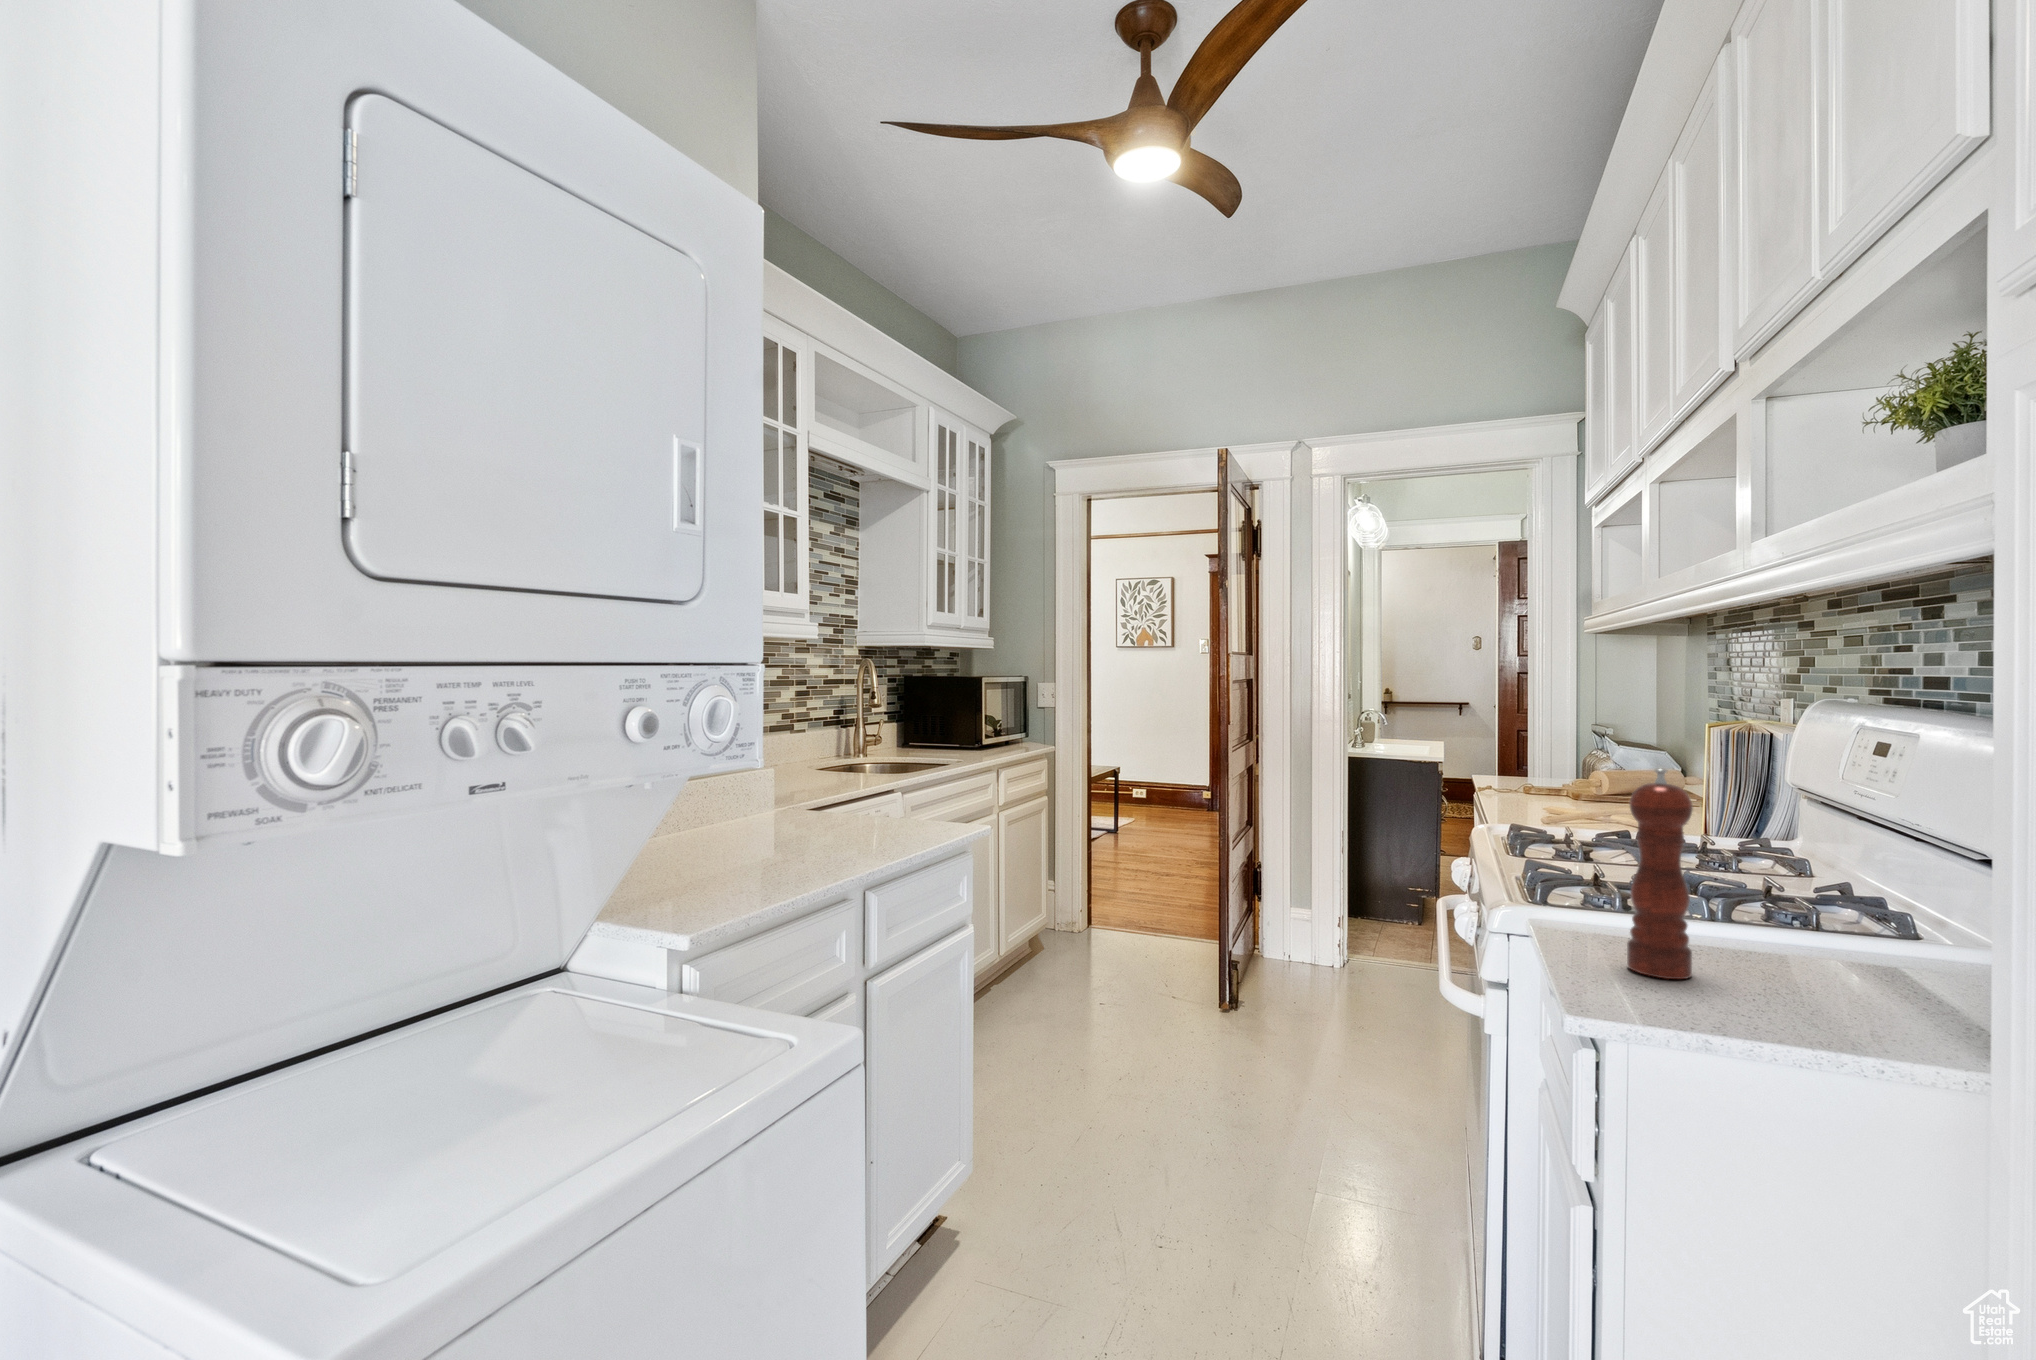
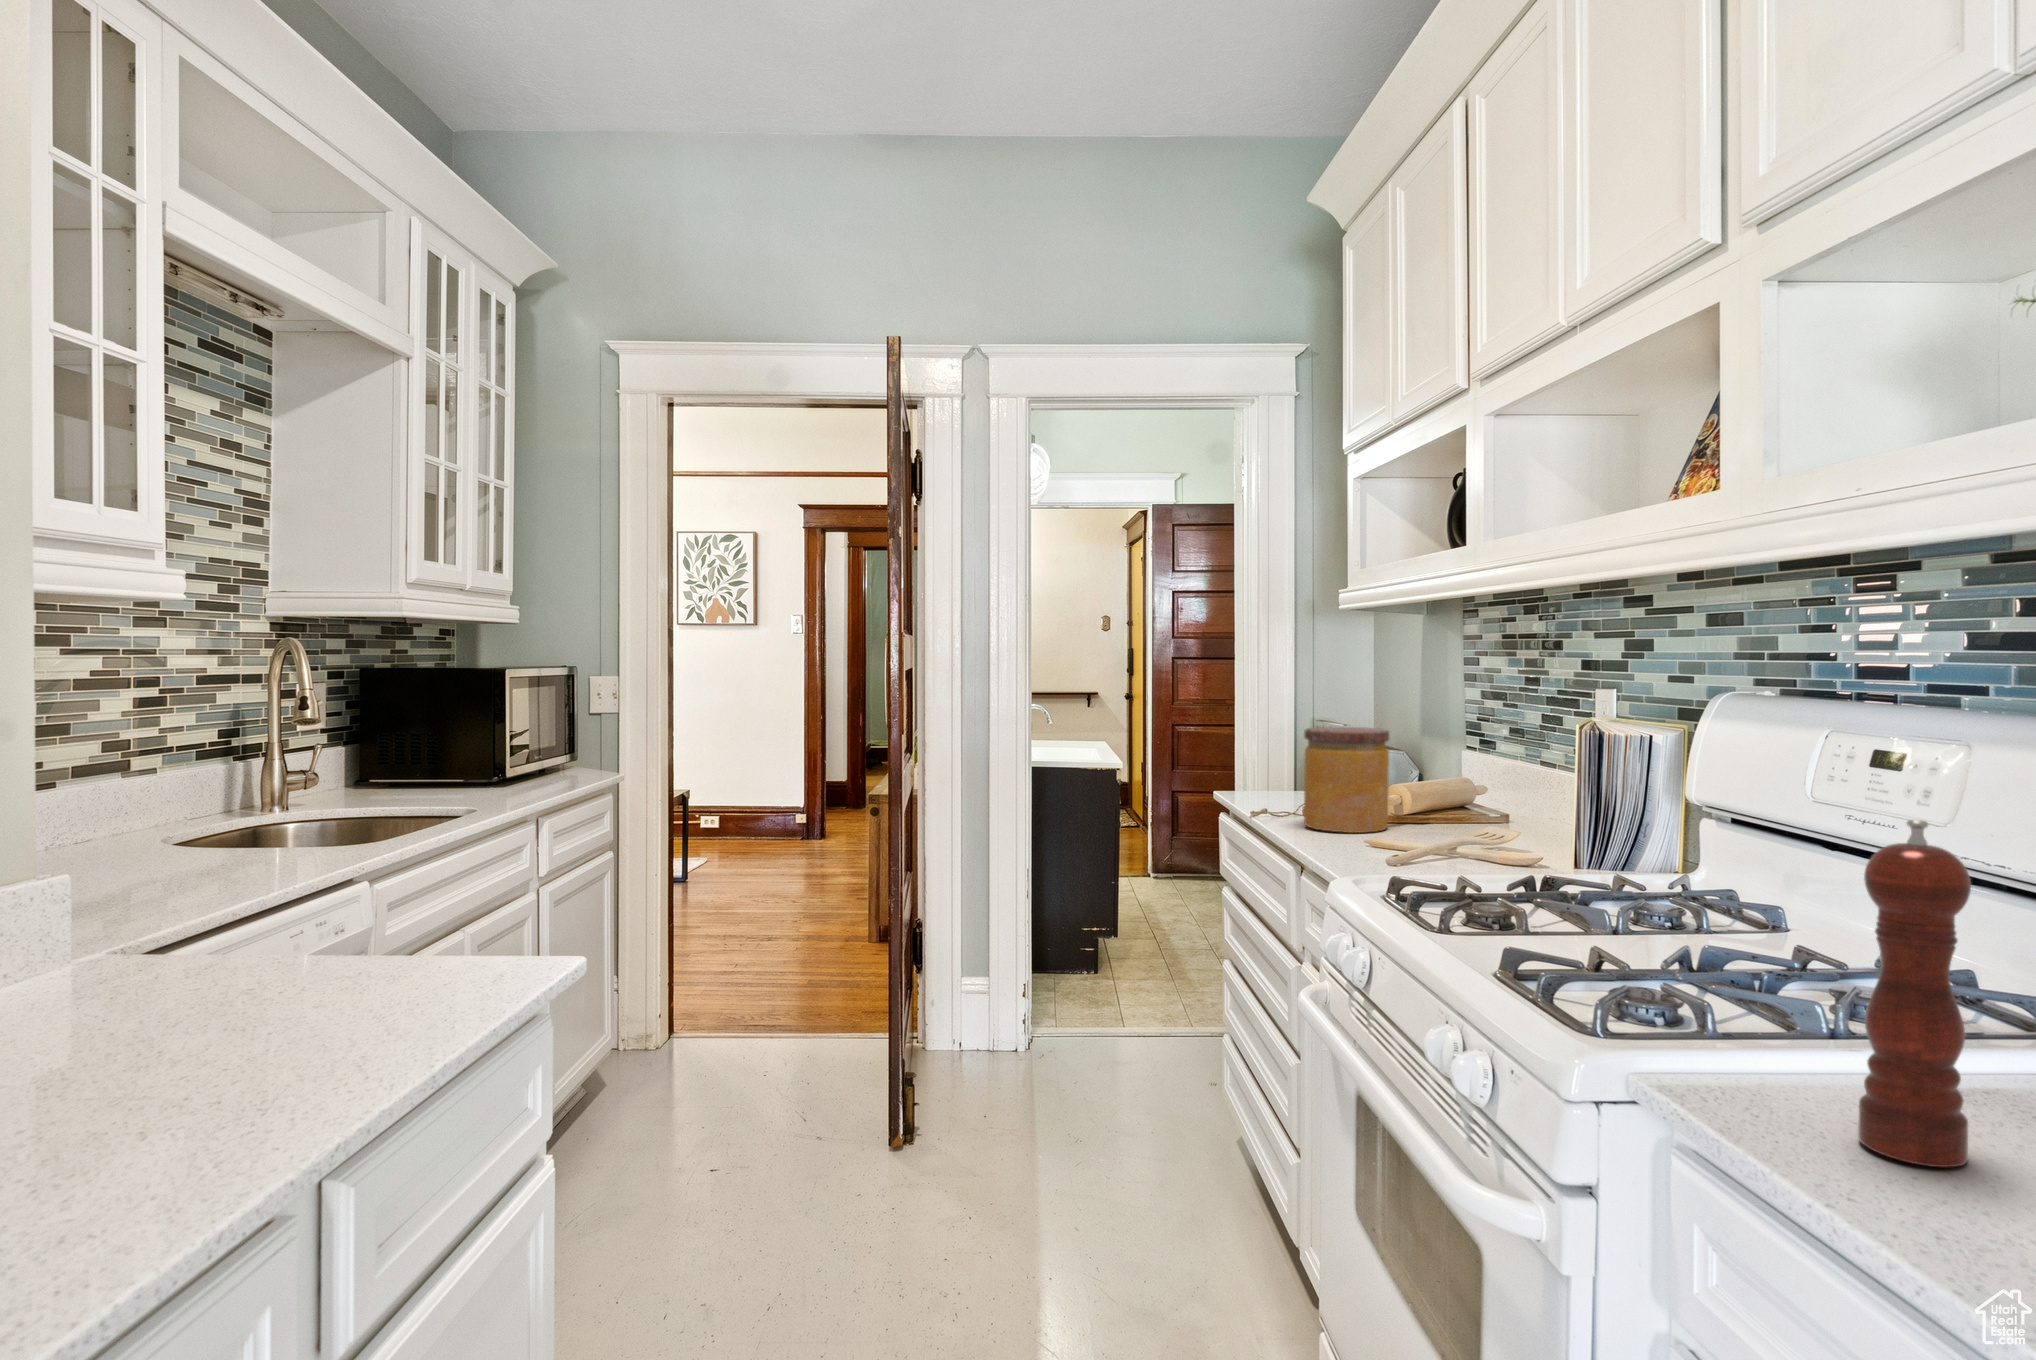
jar: none [1516,724,1589,805] -> present [1304,727,1389,833]

